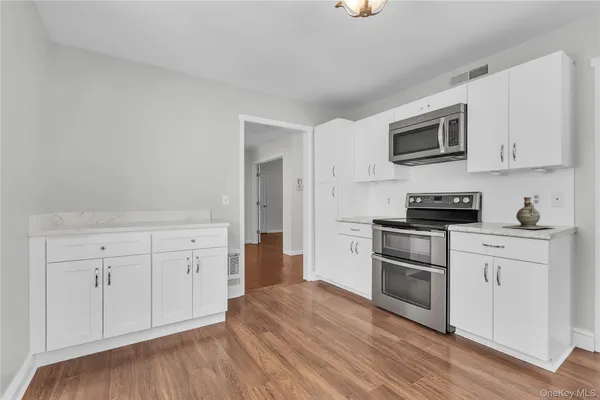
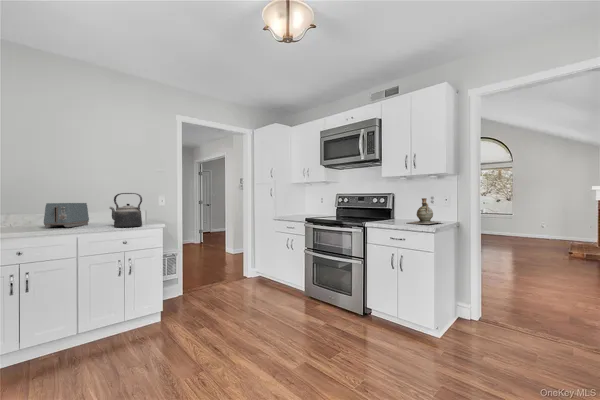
kettle: none [179,191,209,225] -> present [110,193,142,227]
toaster: none [122,201,161,224] -> present [44,203,89,228]

